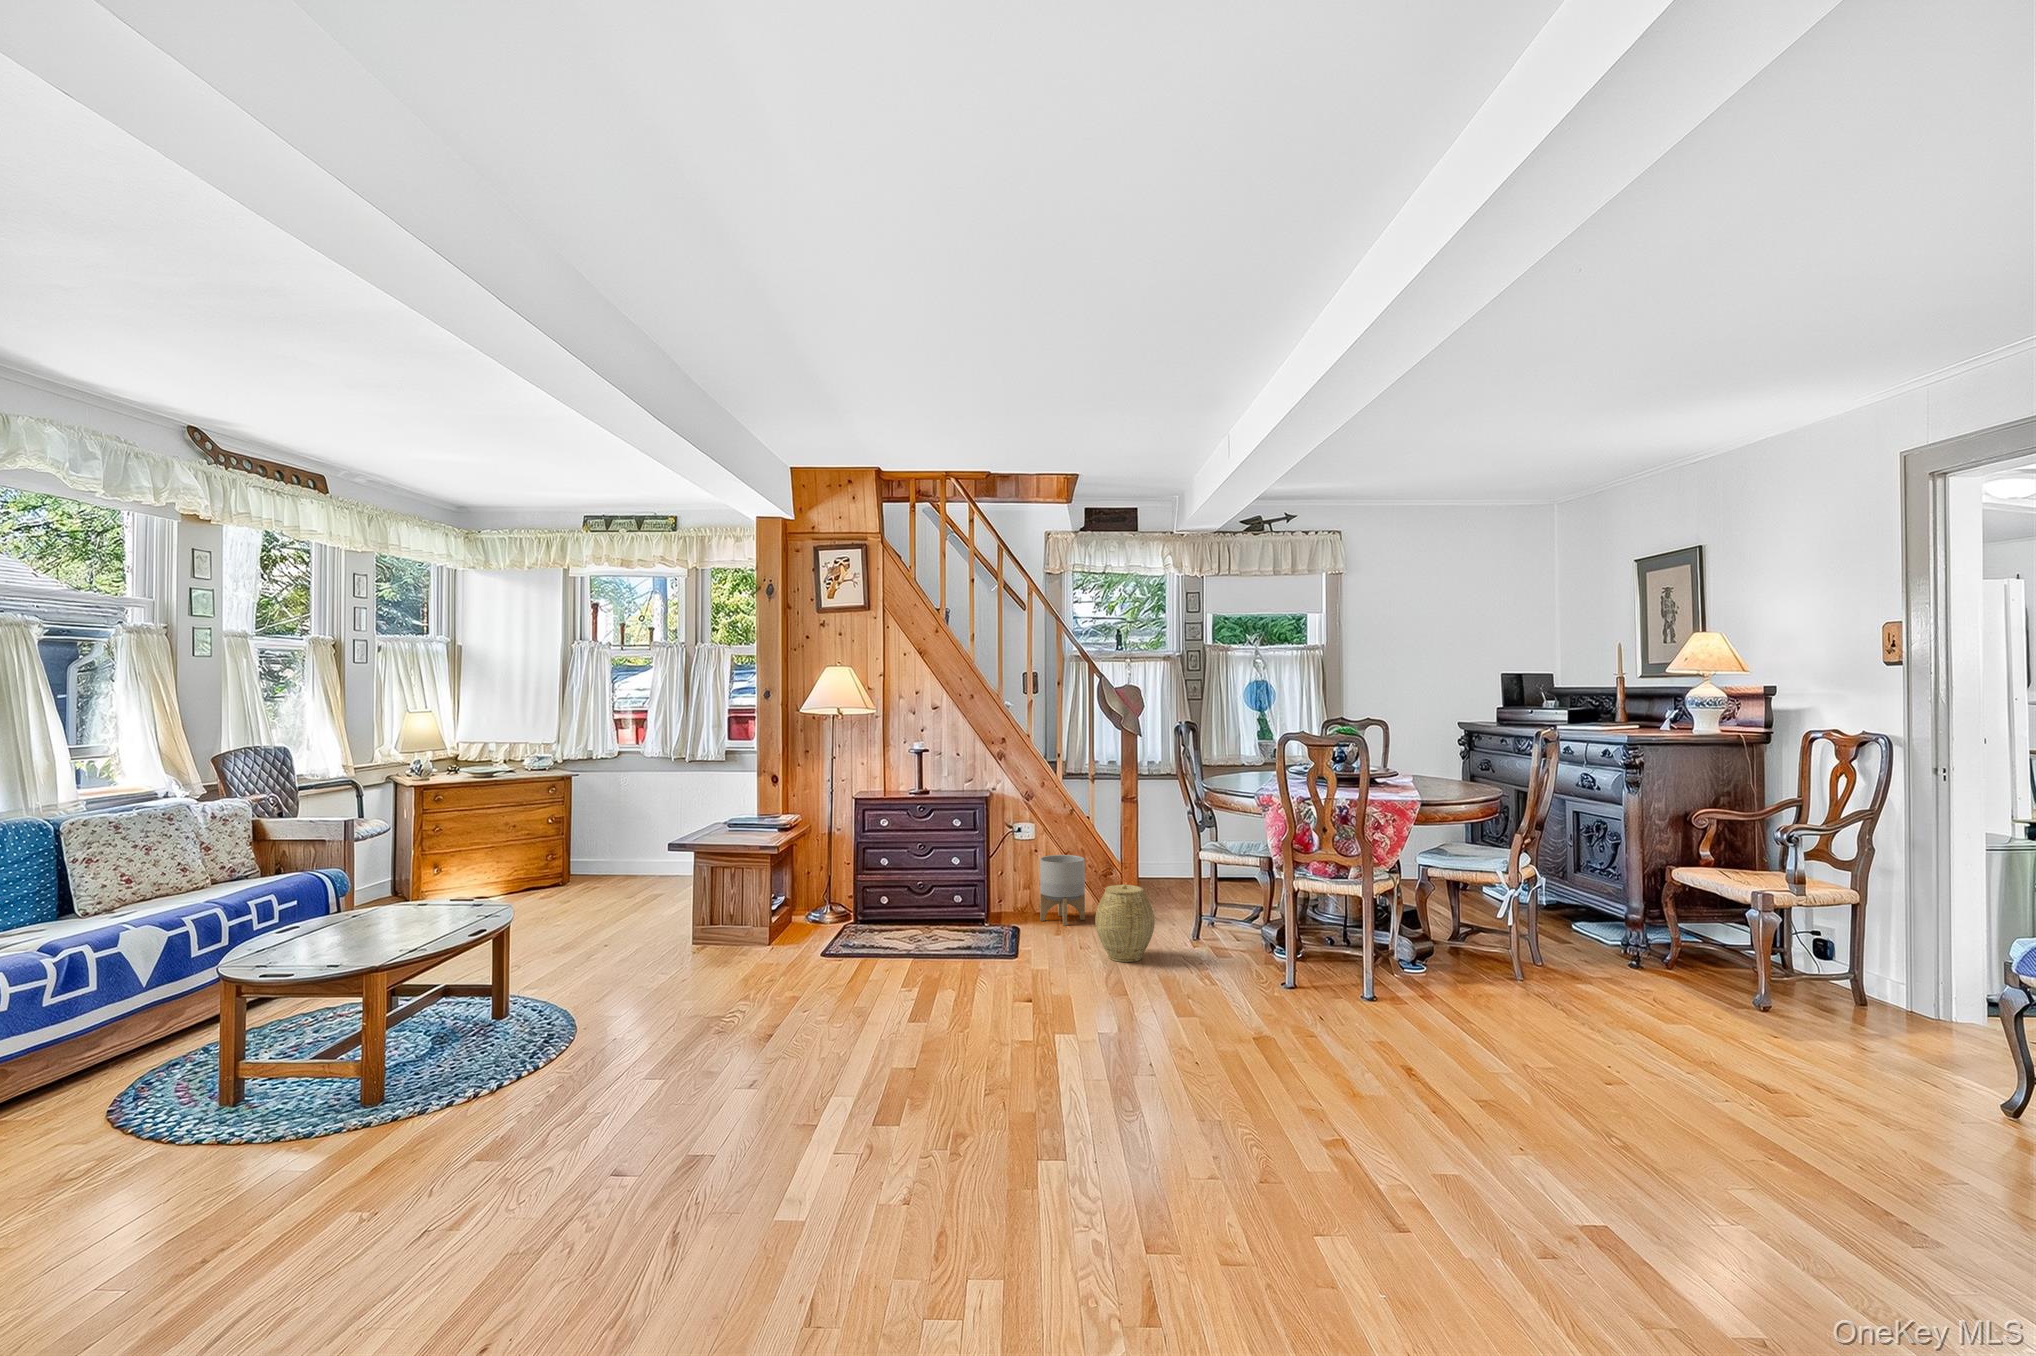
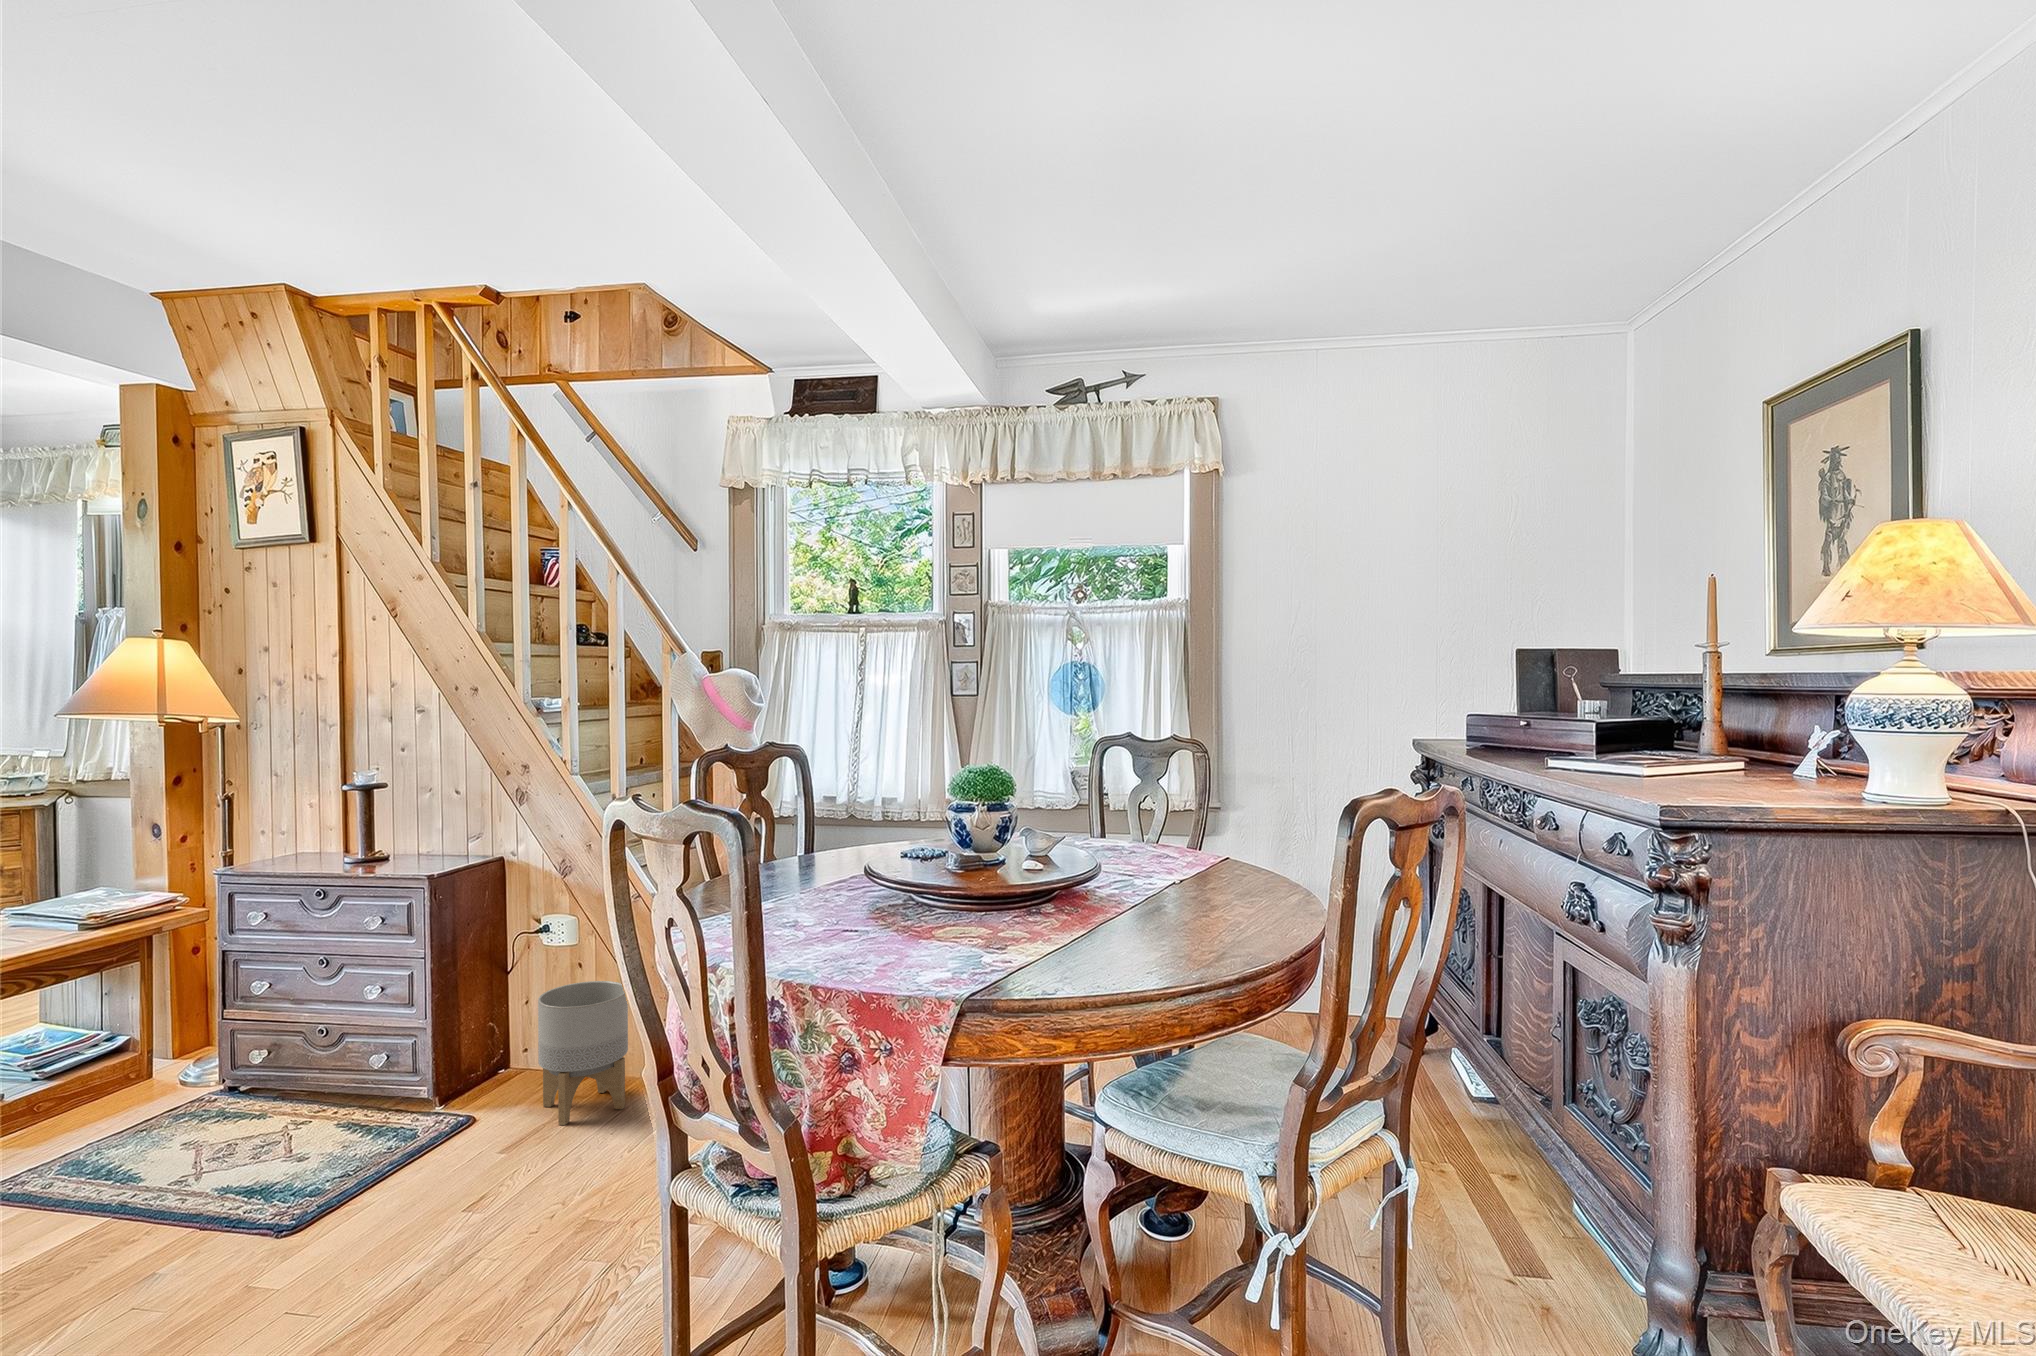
woven basket: present [1095,884,1155,962] -> none [417,1095,561,1280]

